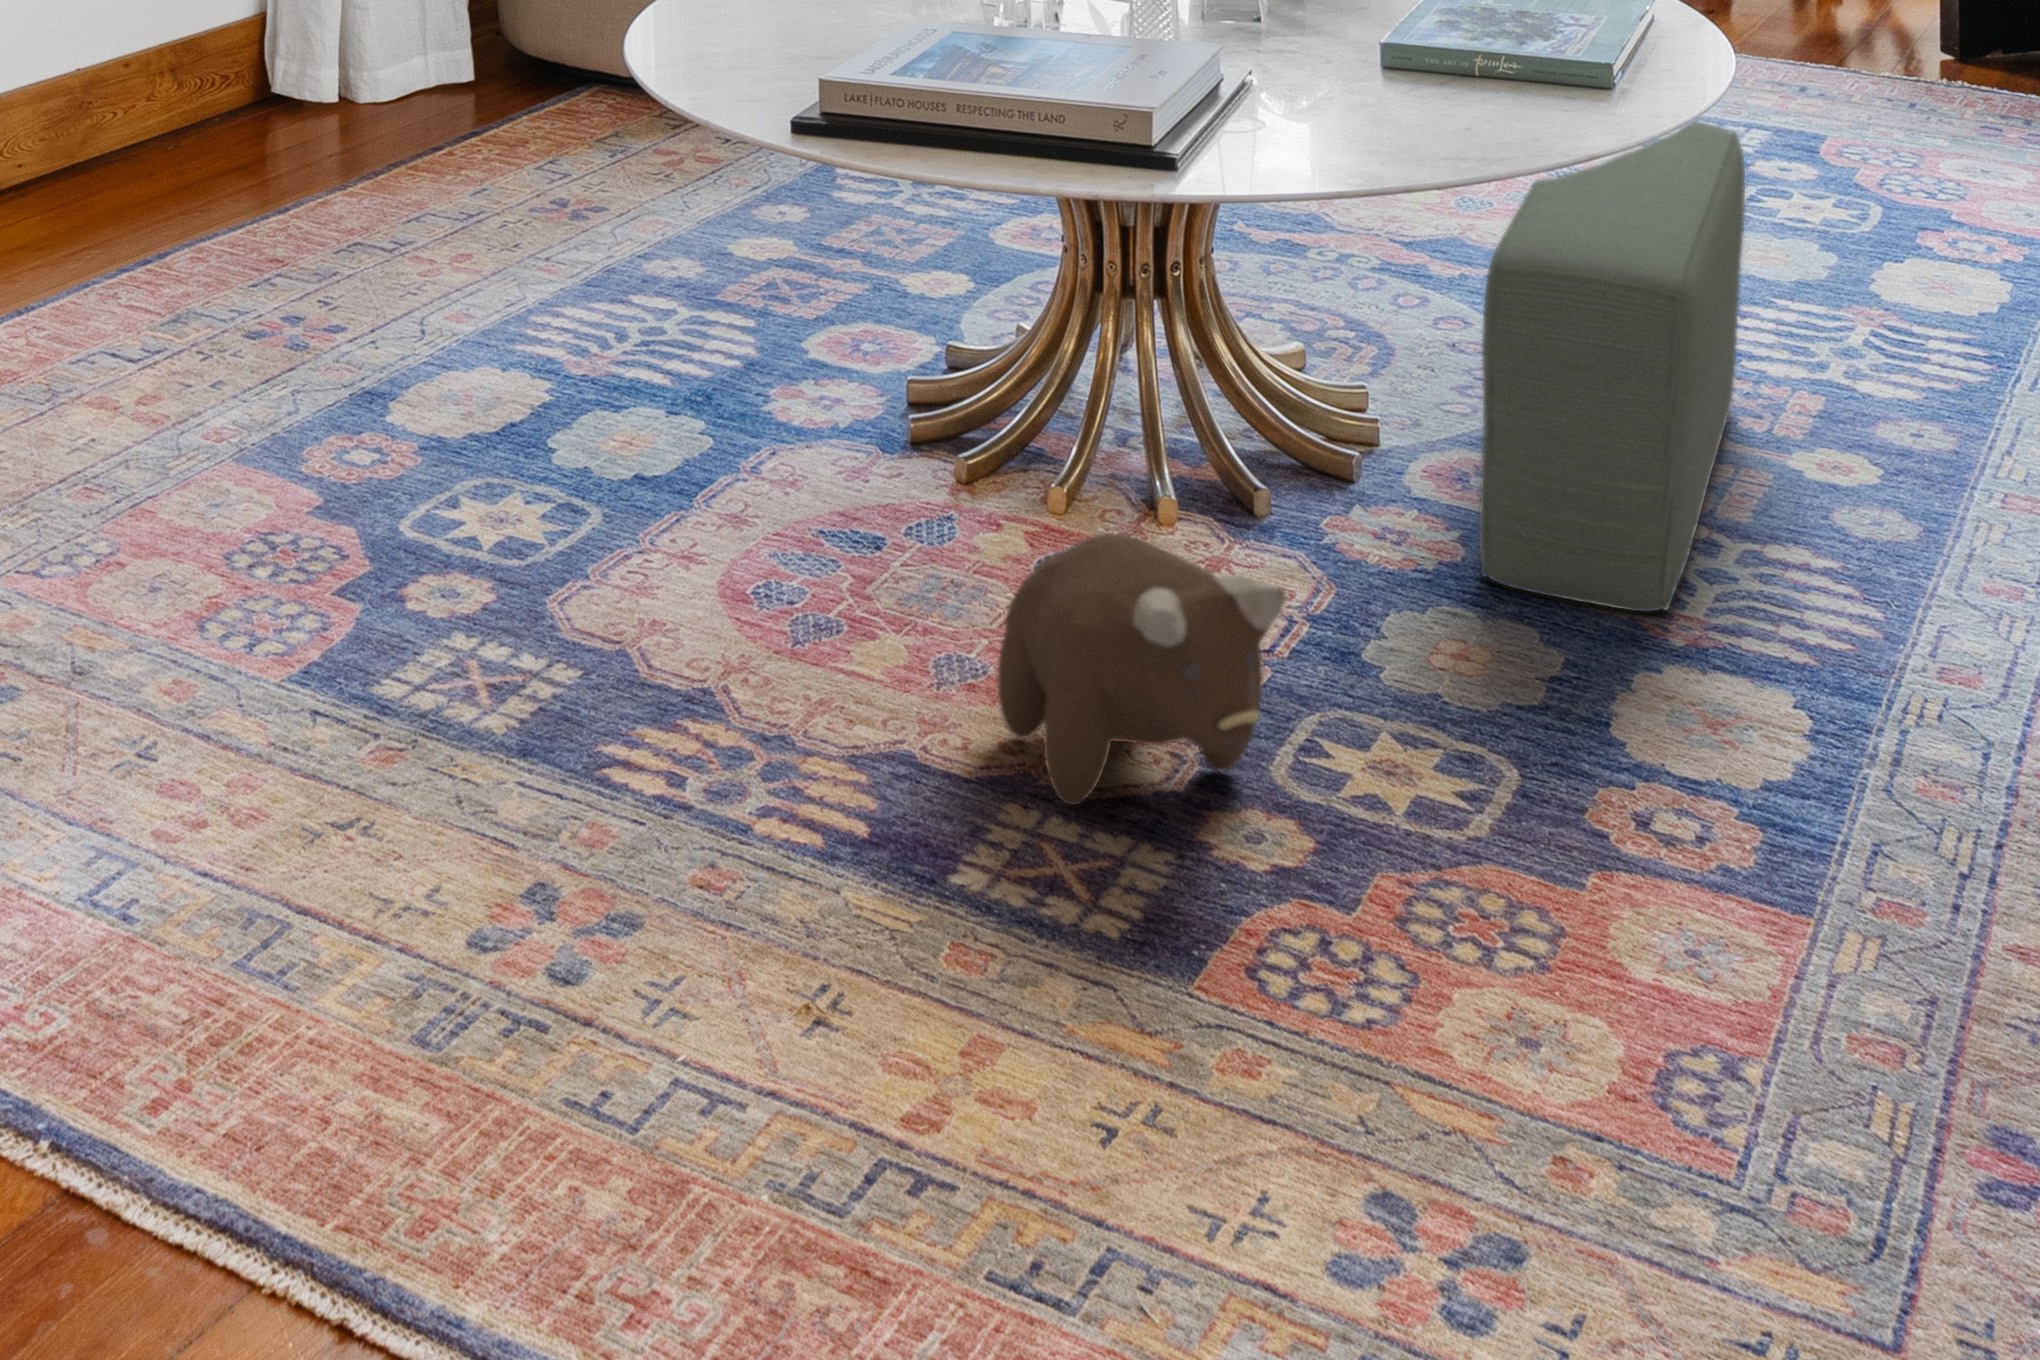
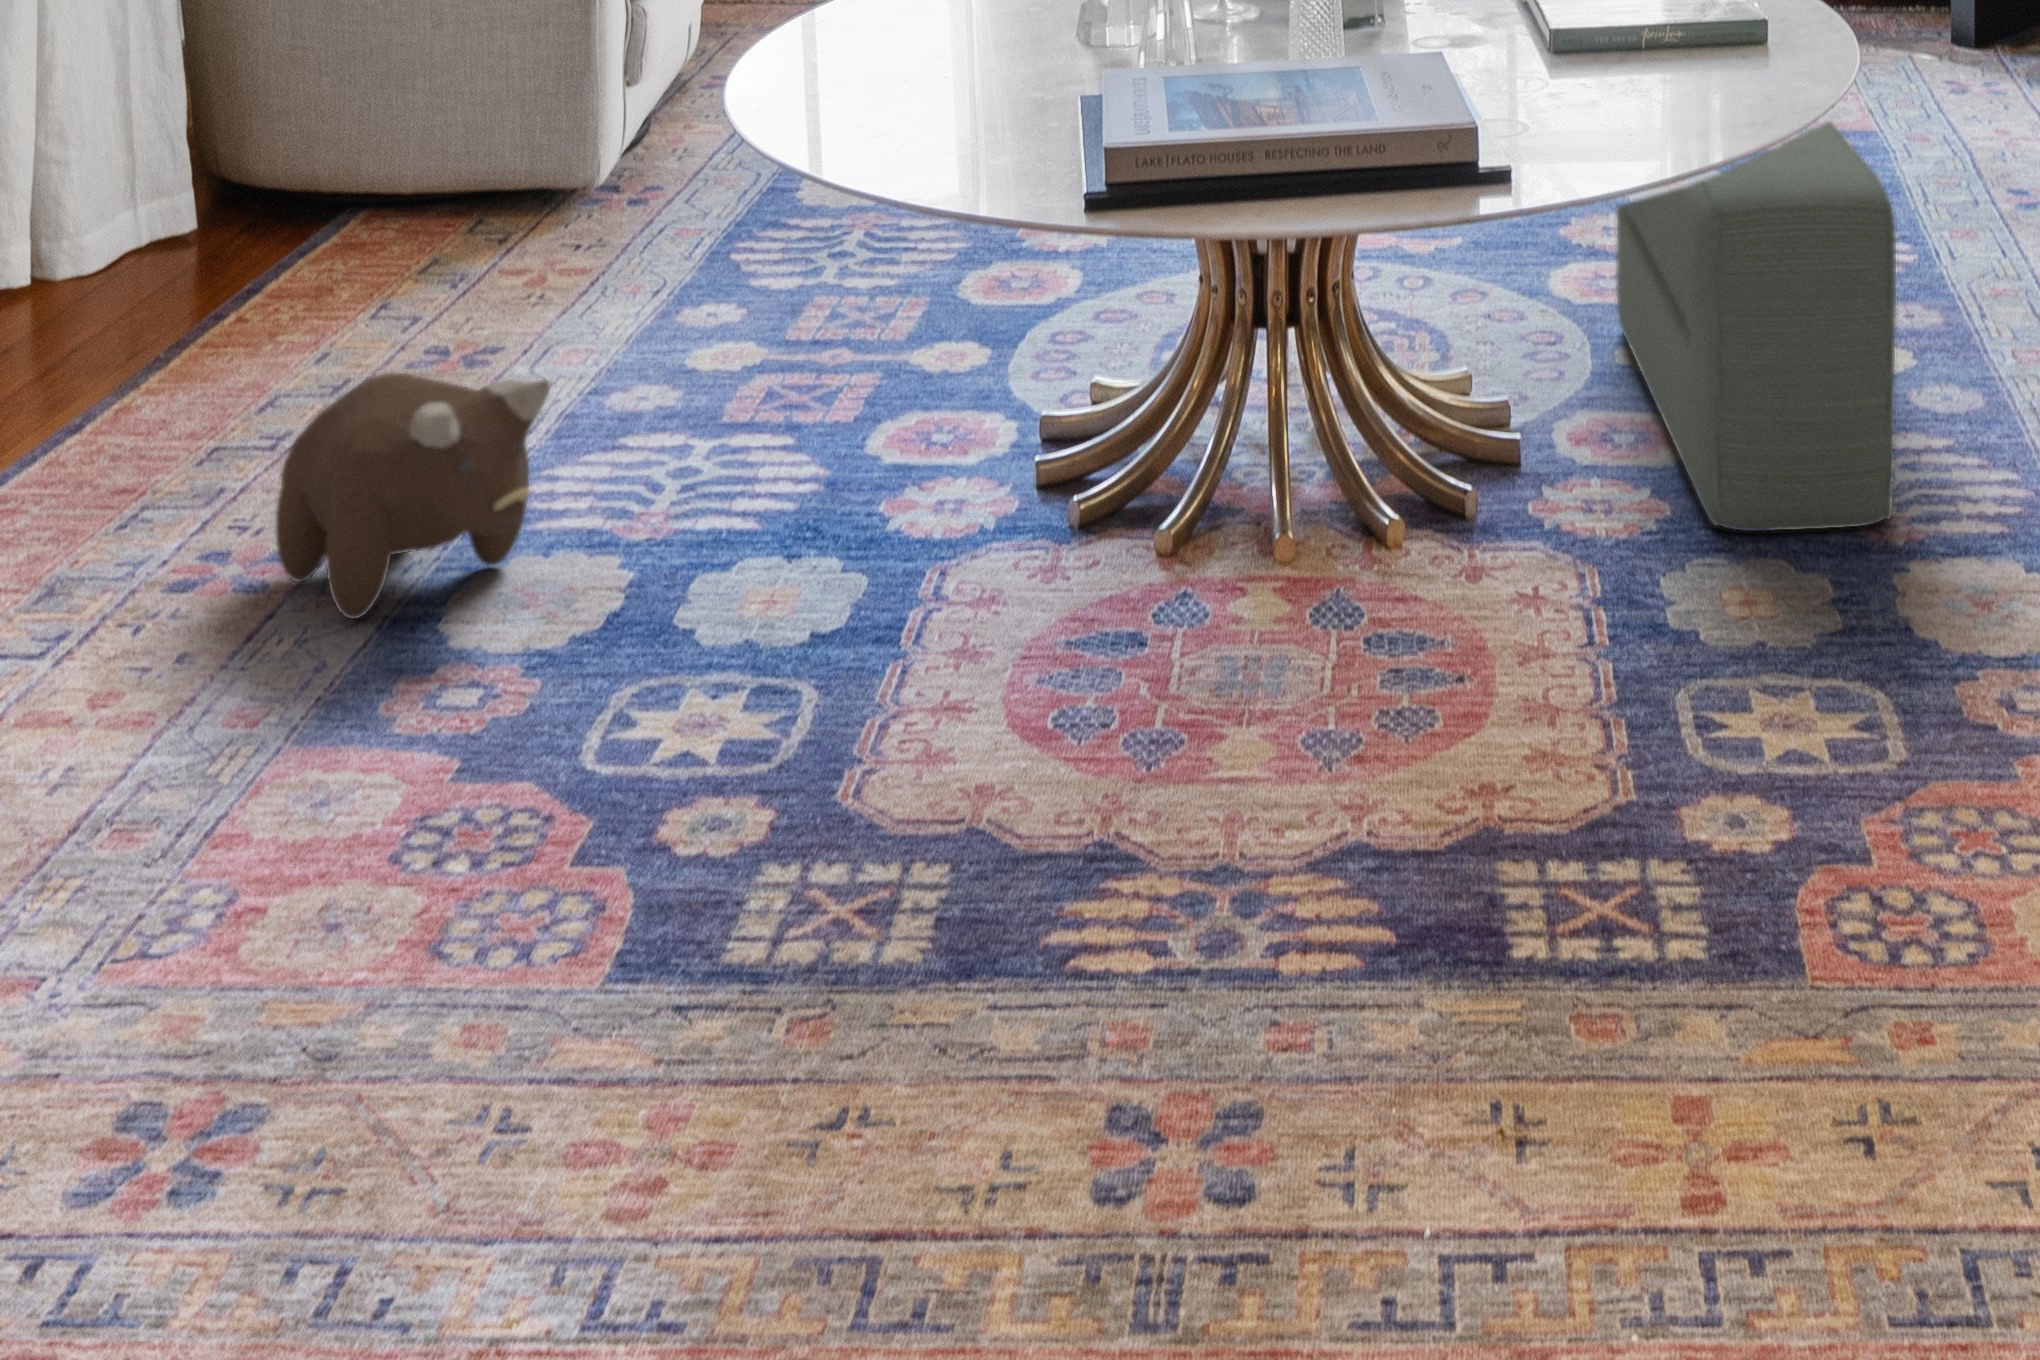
plush toy: present [997,533,1286,805] -> present [276,373,550,619]

